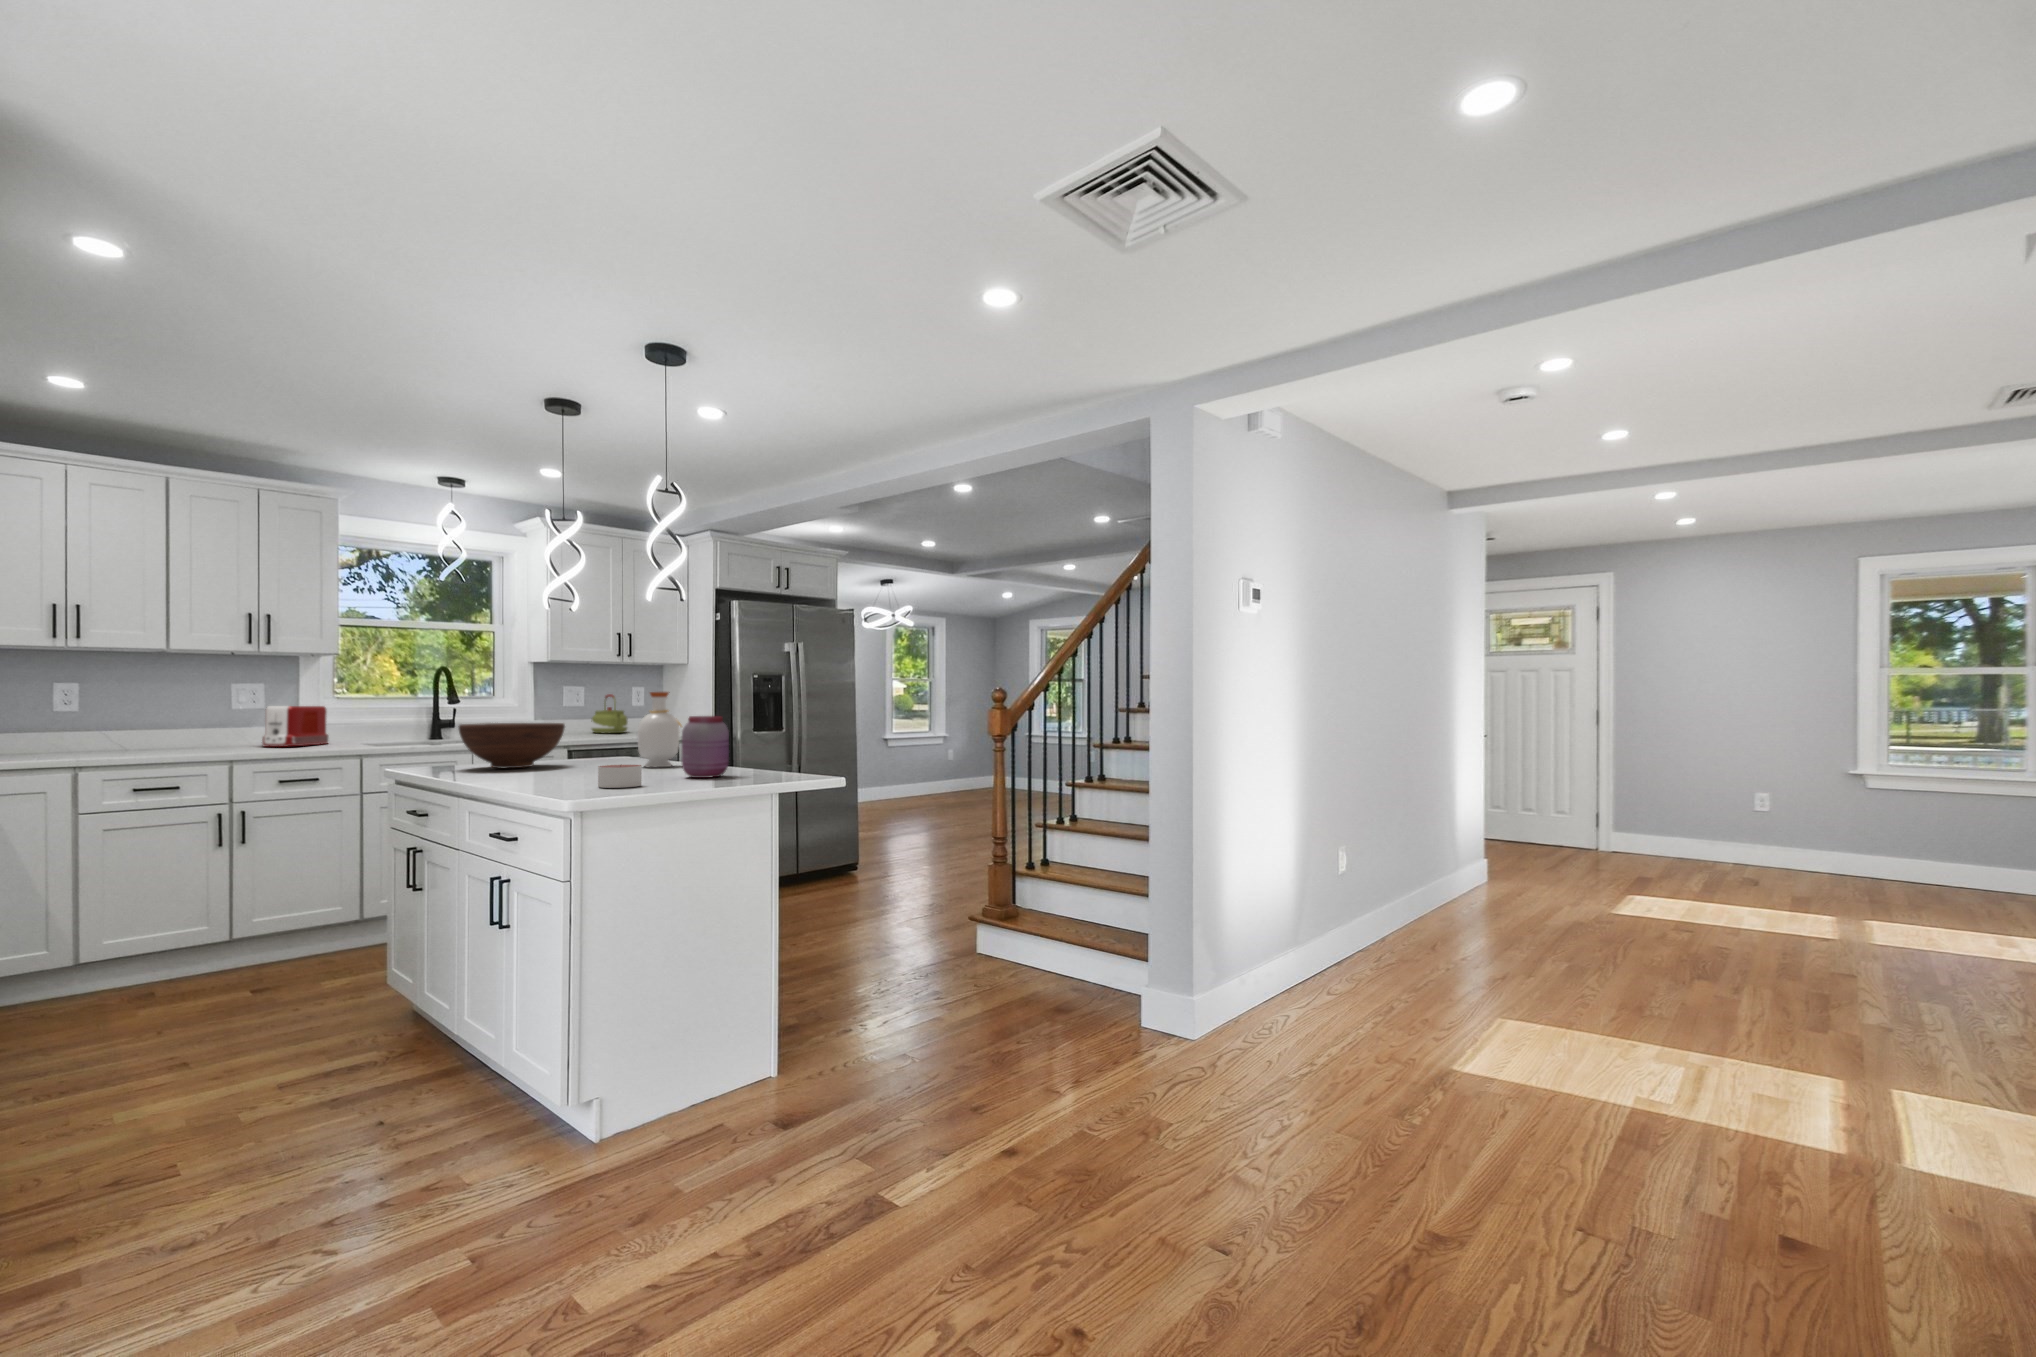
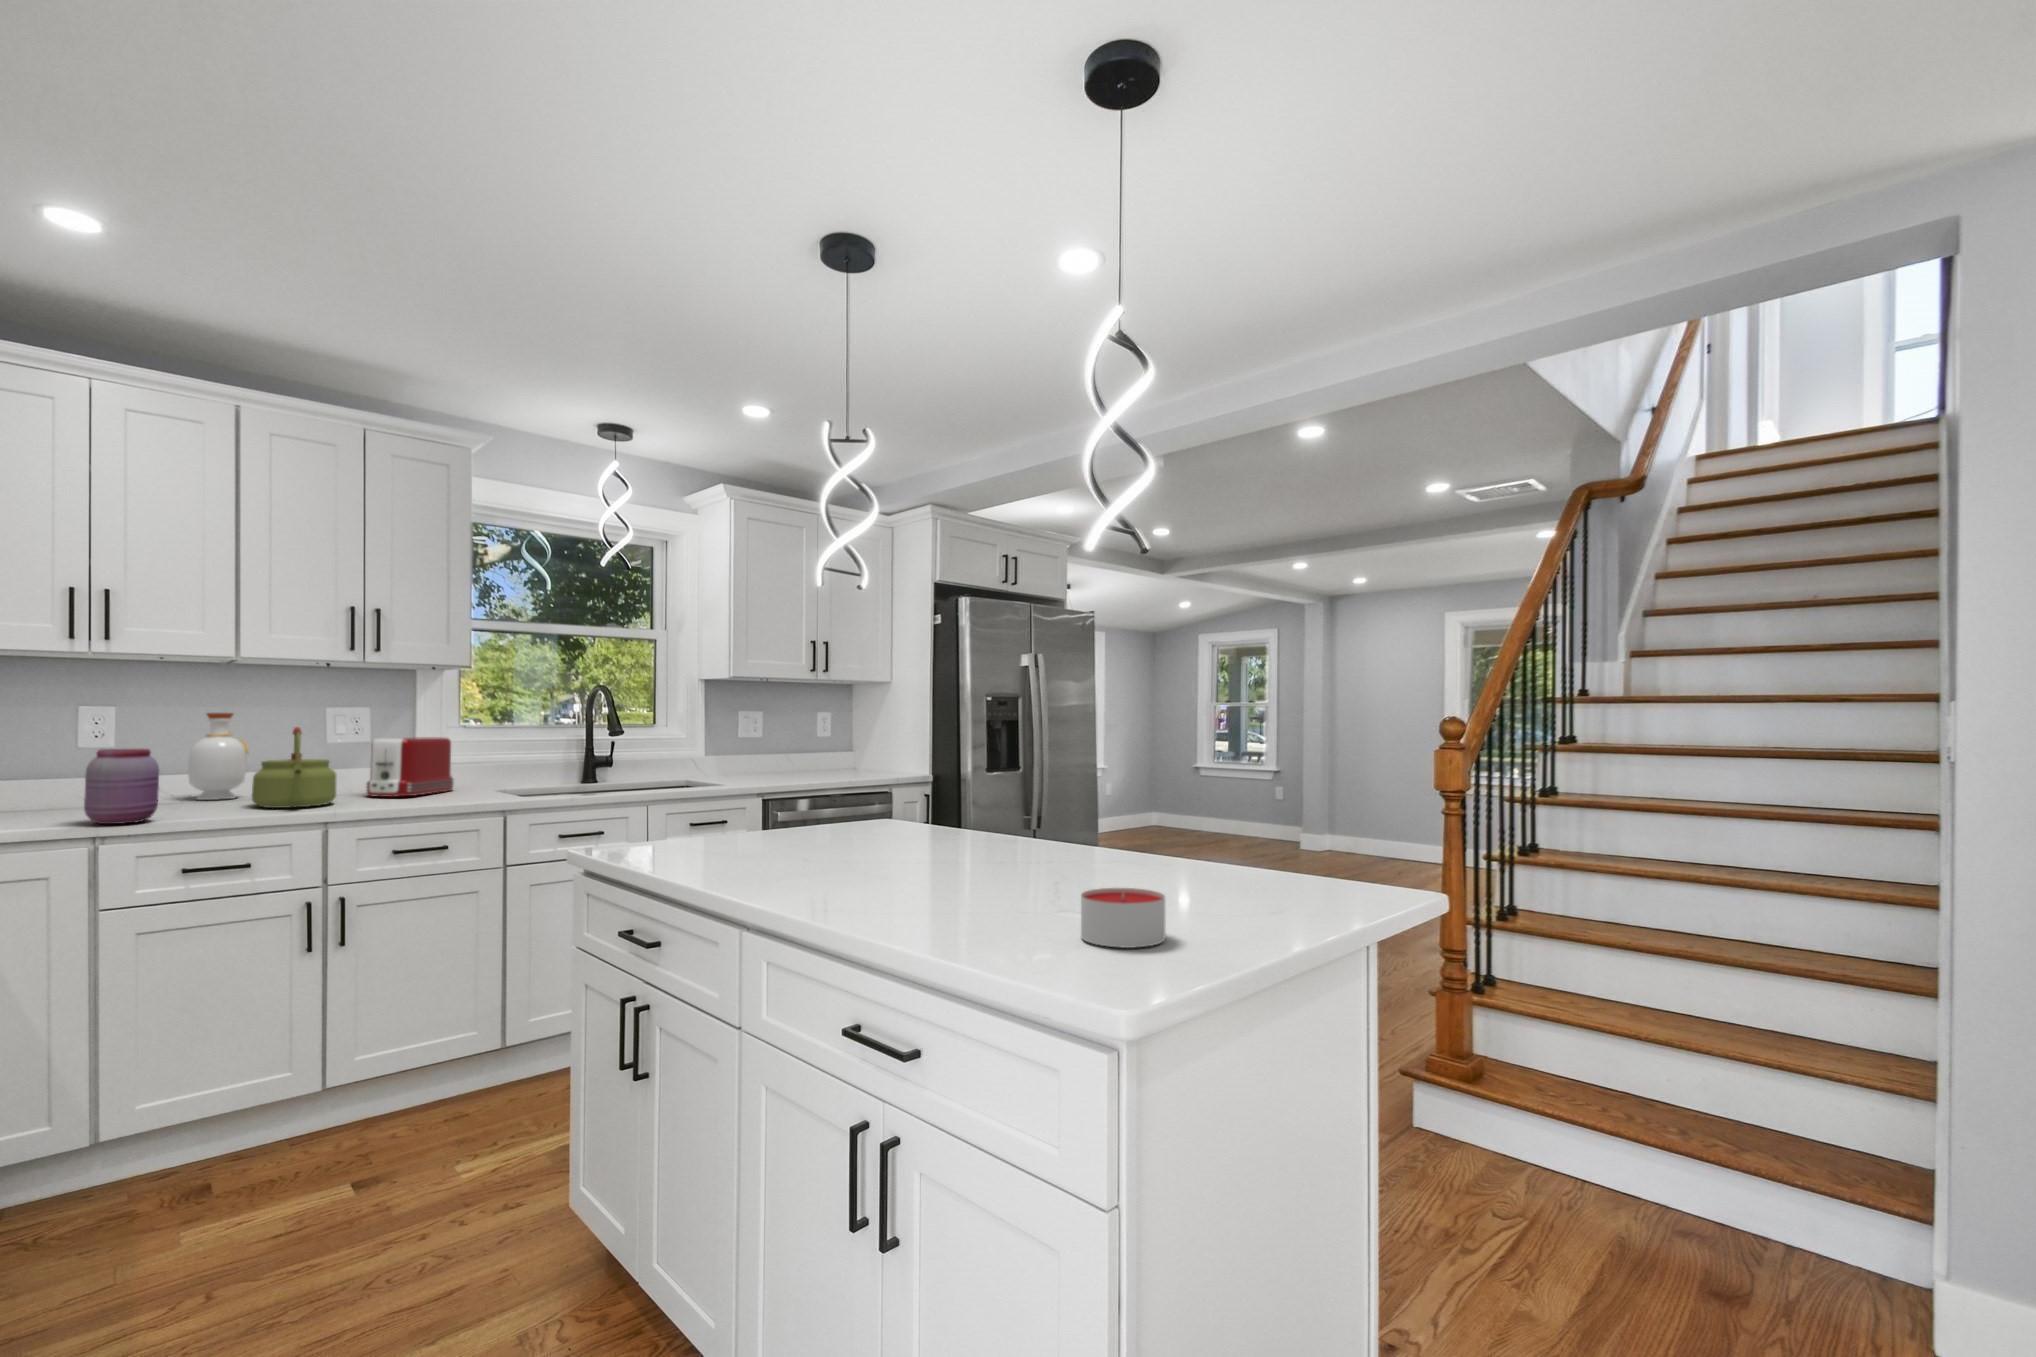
bottle: present [638,692,681,767] -> present [188,713,249,800]
kettle: present [592,694,628,733] -> present [252,727,336,808]
jar: present [682,716,729,778] -> present [84,749,159,824]
fruit bowl: present [458,723,565,768] -> none [706,777,871,860]

